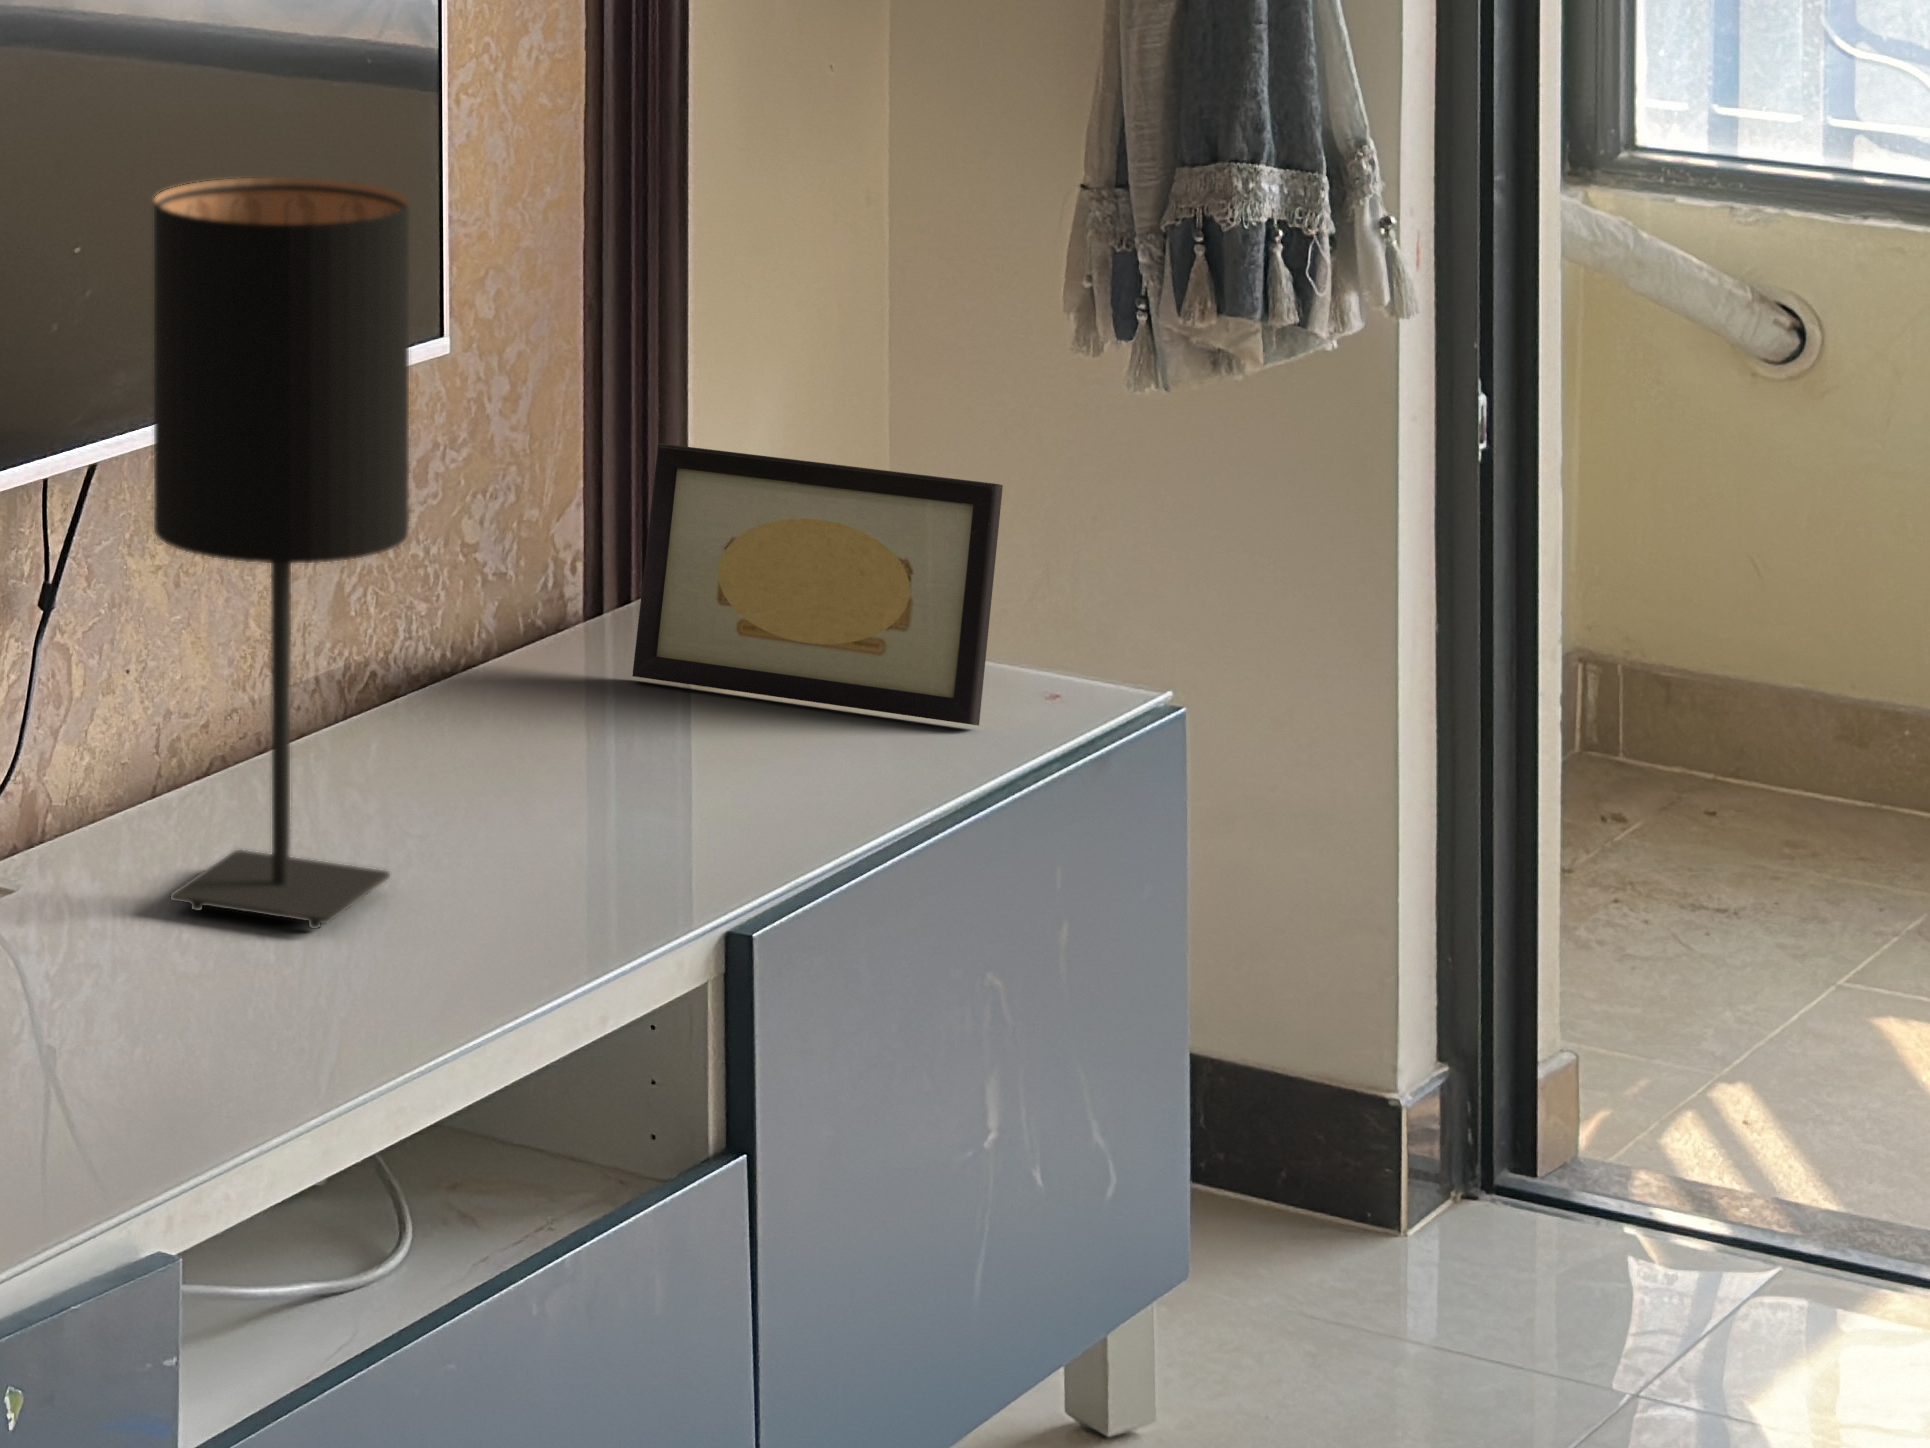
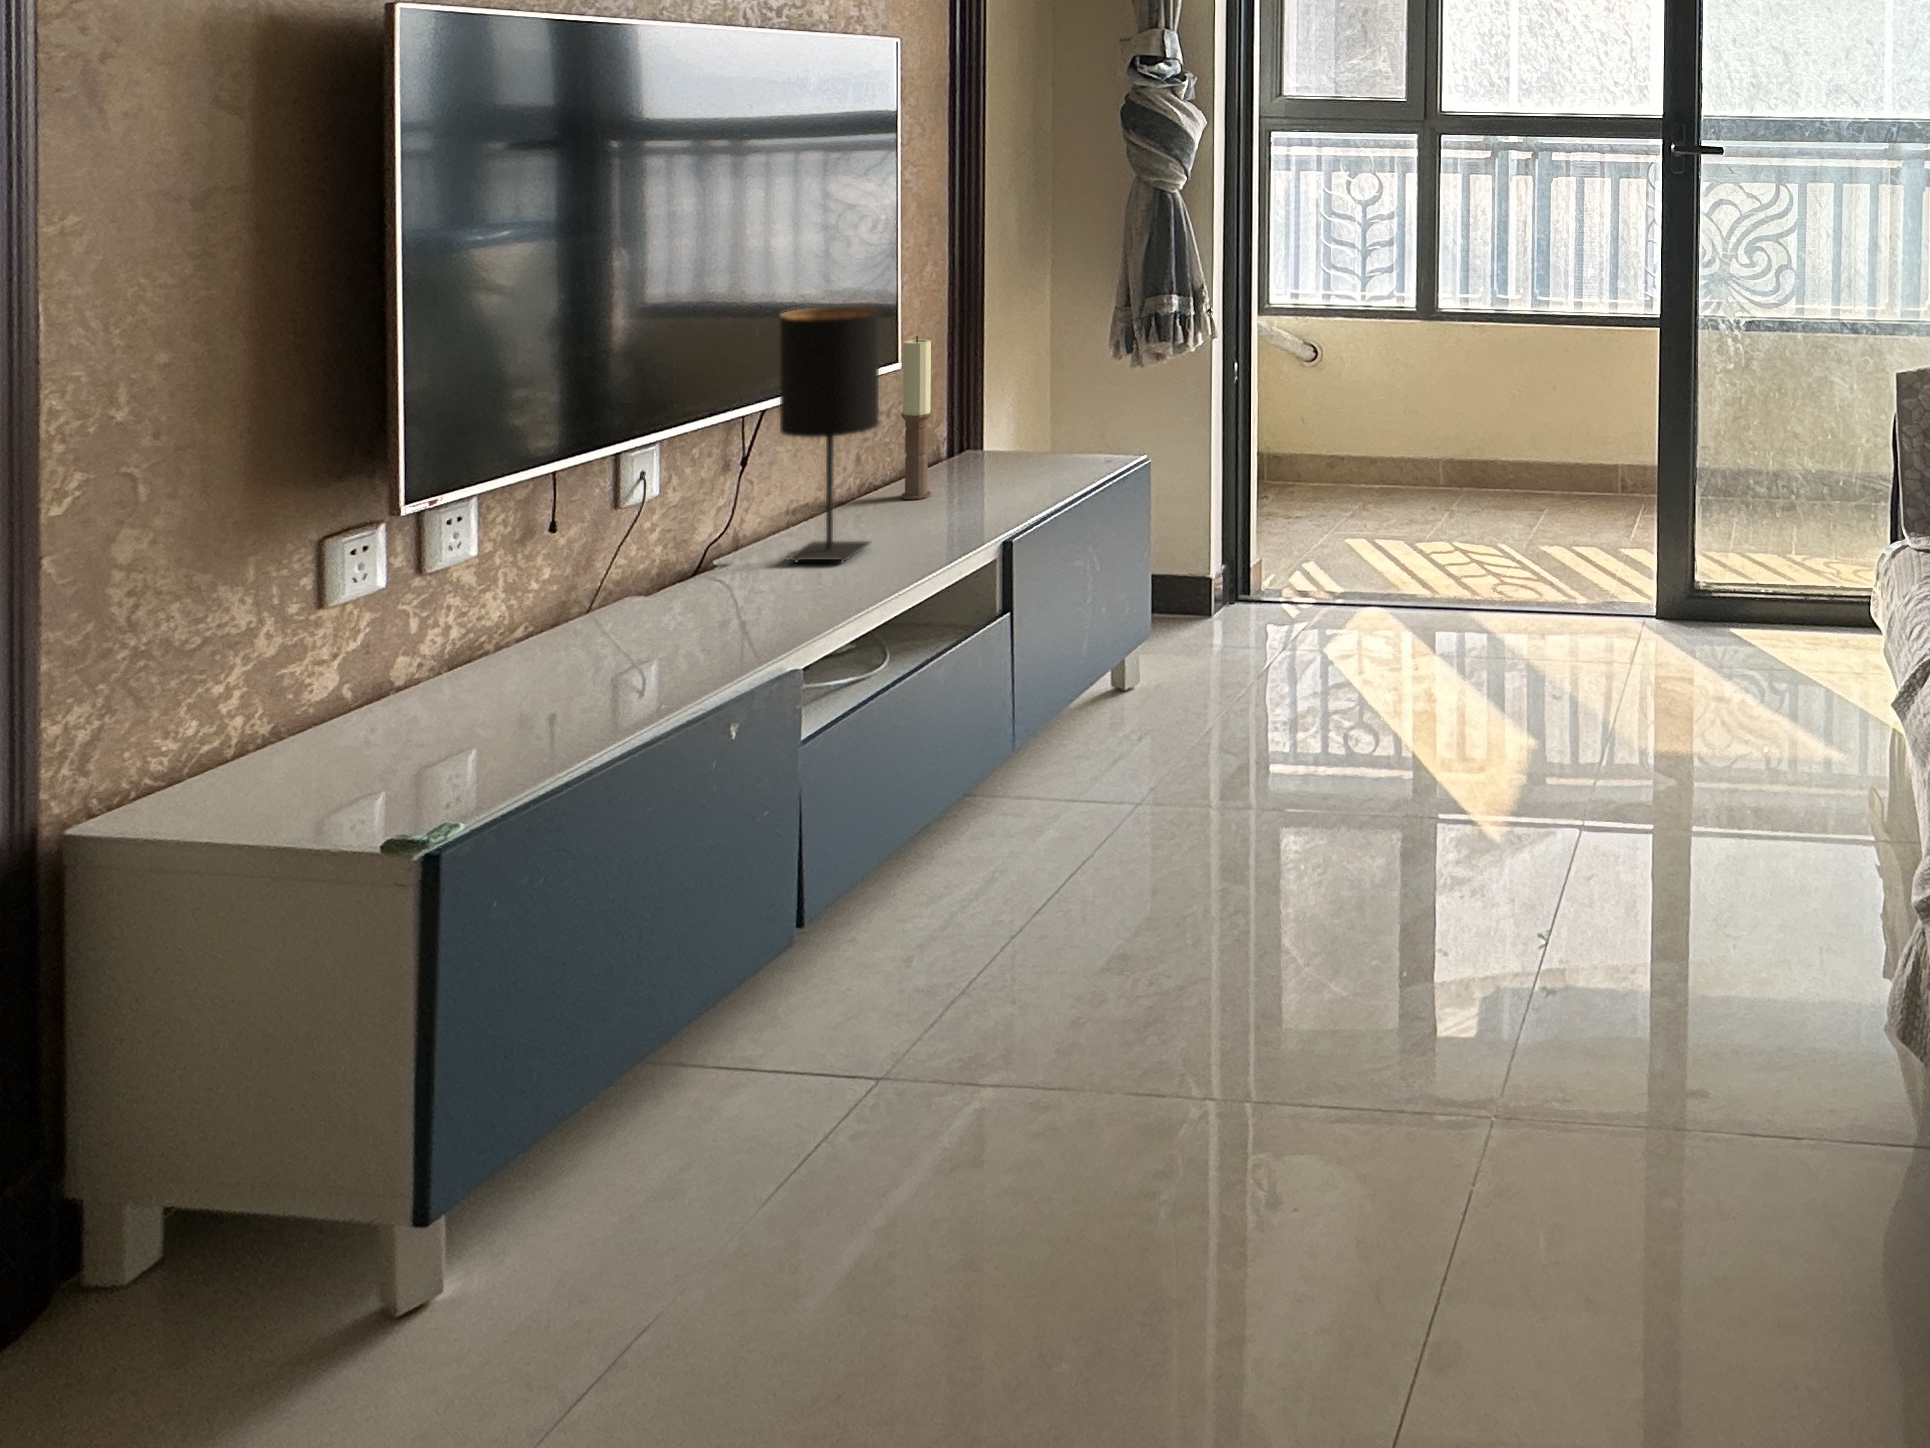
candle: none [477,258,558,743] -> present [901,336,932,499]
picture frame: present [632,443,1003,726] -> none [957,398,1085,477]

